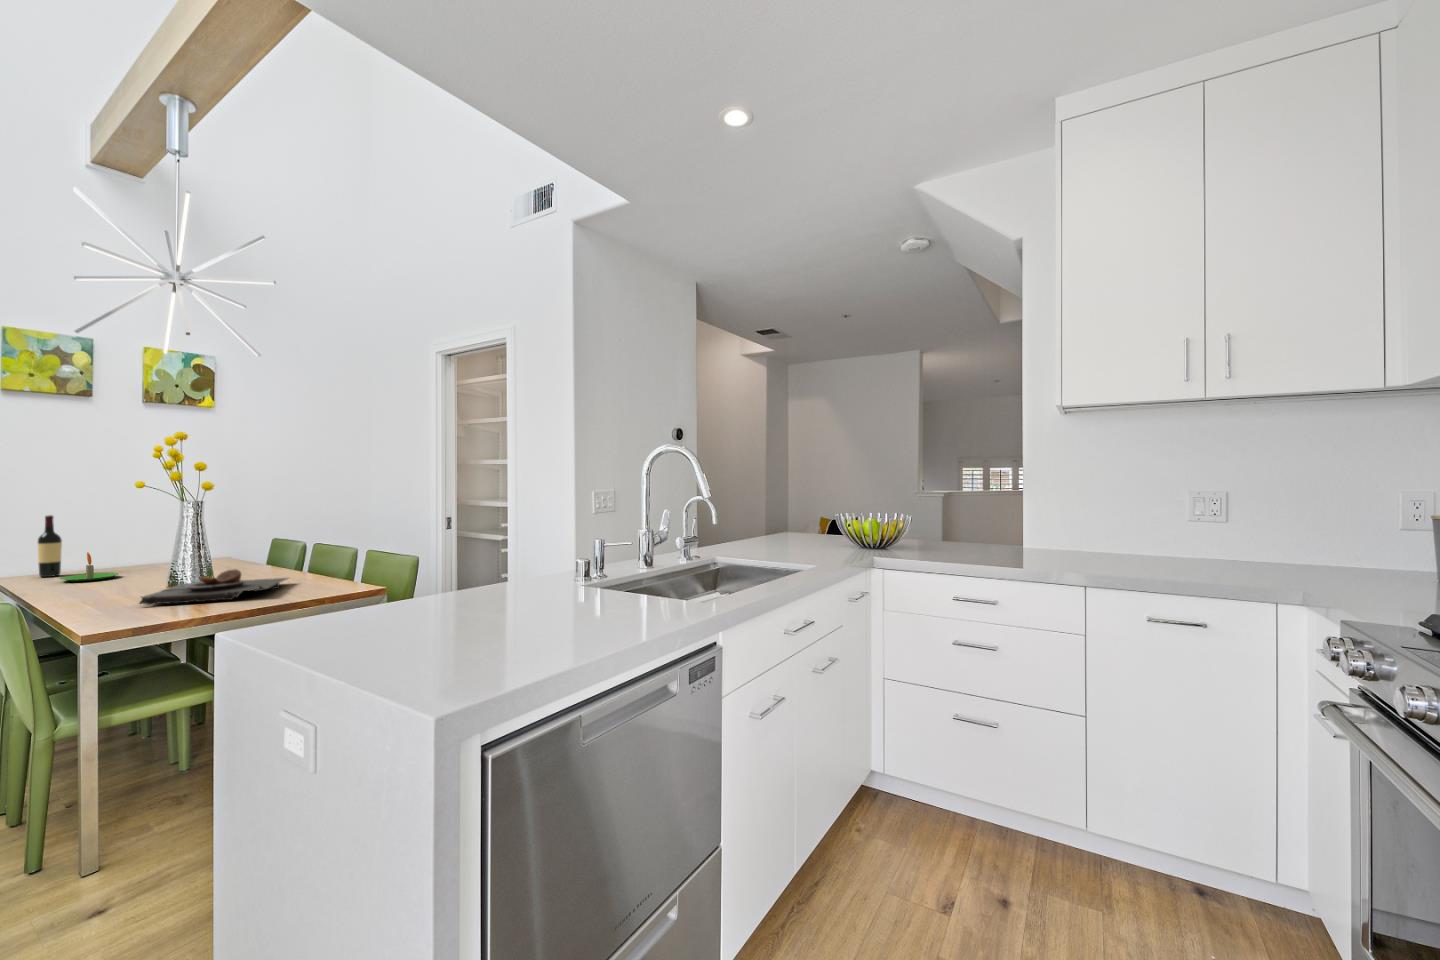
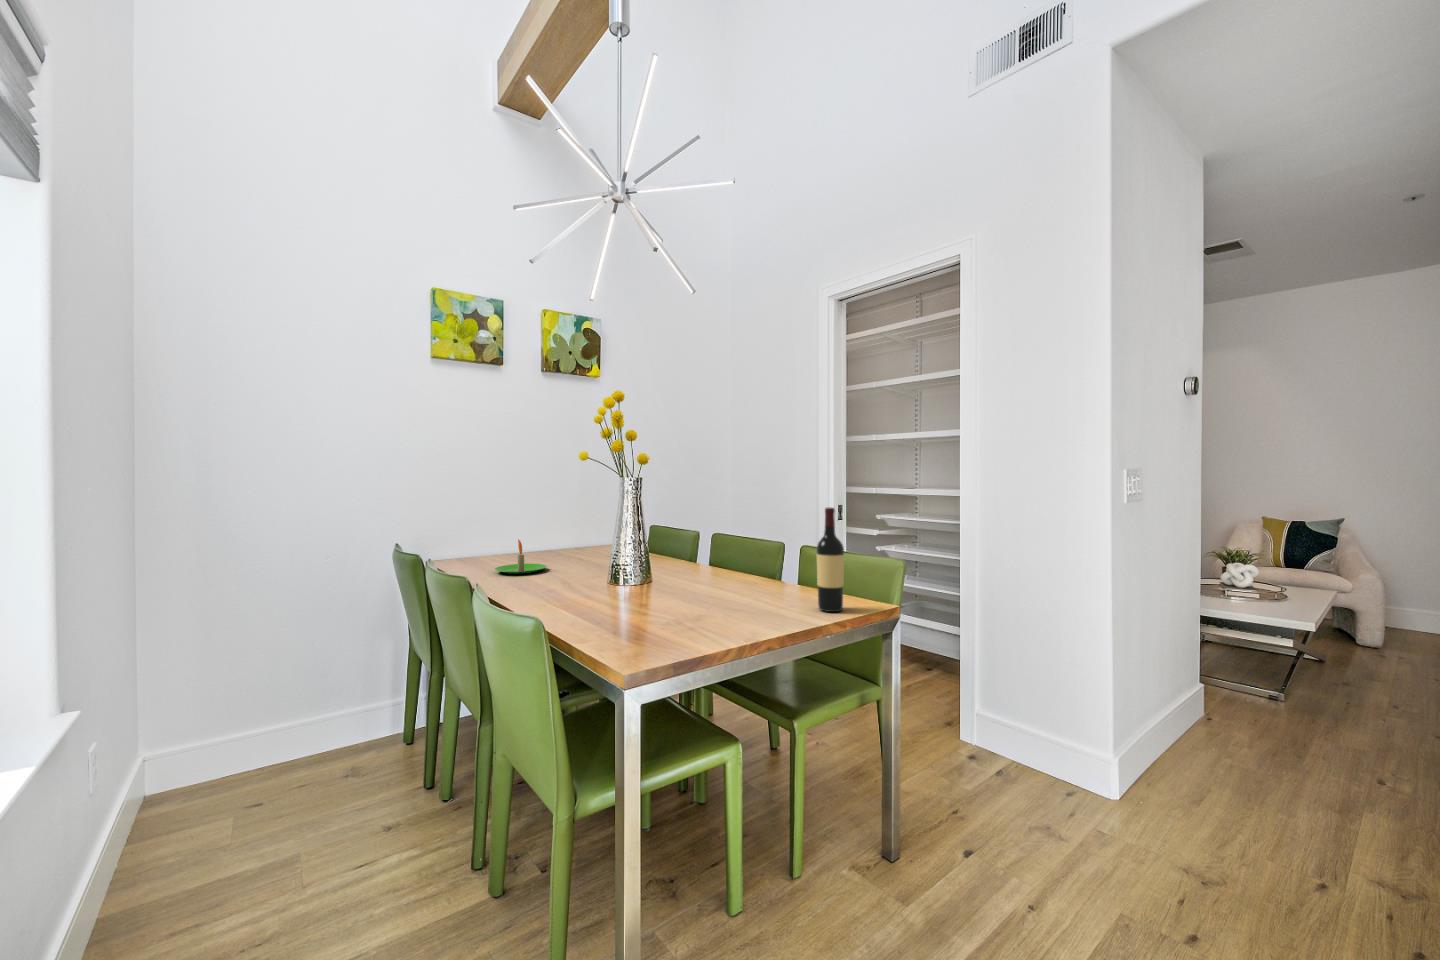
wine bottle: present [38,515,62,577] -> present [817,508,844,612]
plate: present [140,569,288,605] -> none [630,576,780,626]

